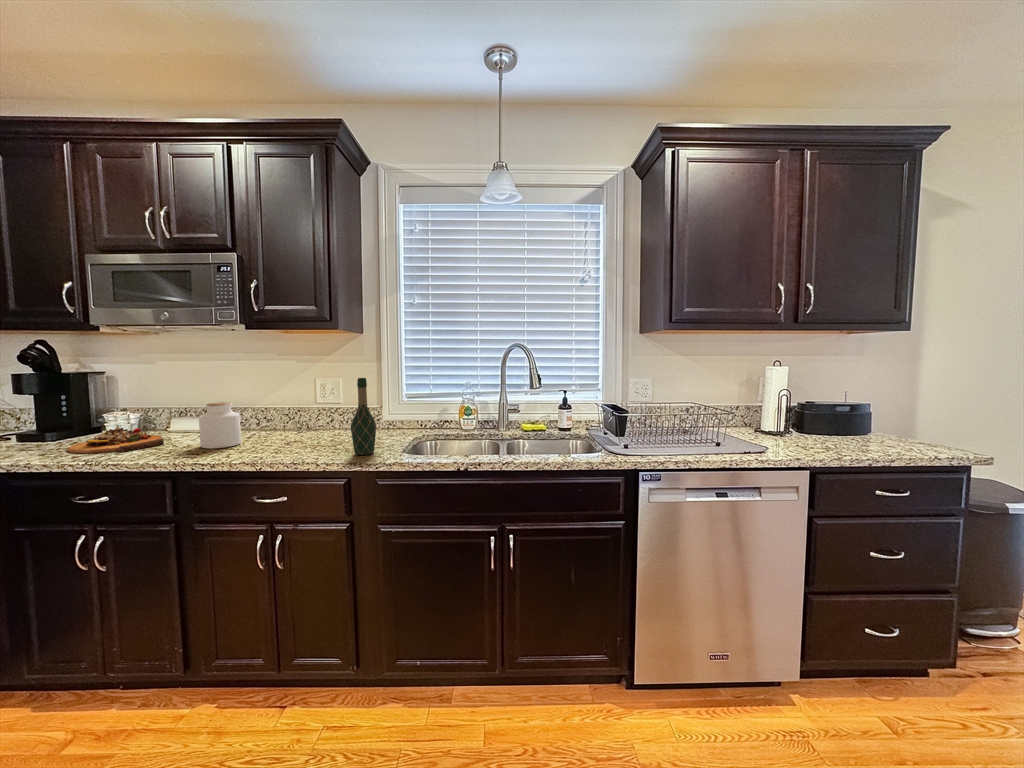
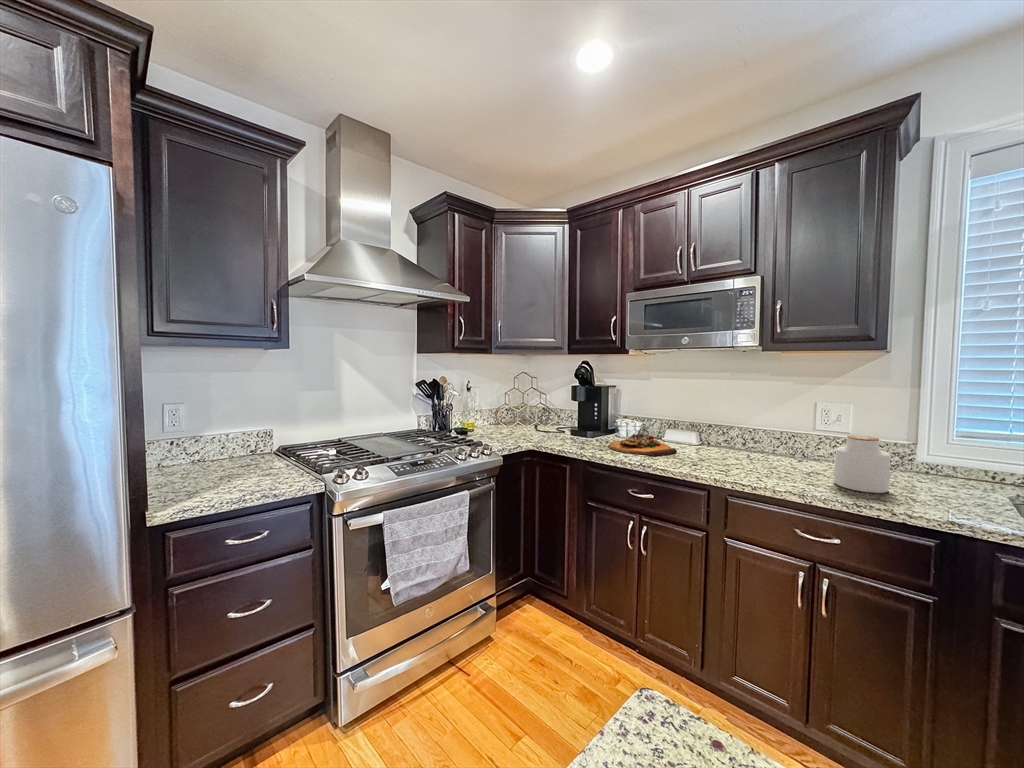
wine bottle: present [351,378,376,455] -> none [942,412,991,515]
jar: present [199,402,241,448] -> present [834,435,890,493]

